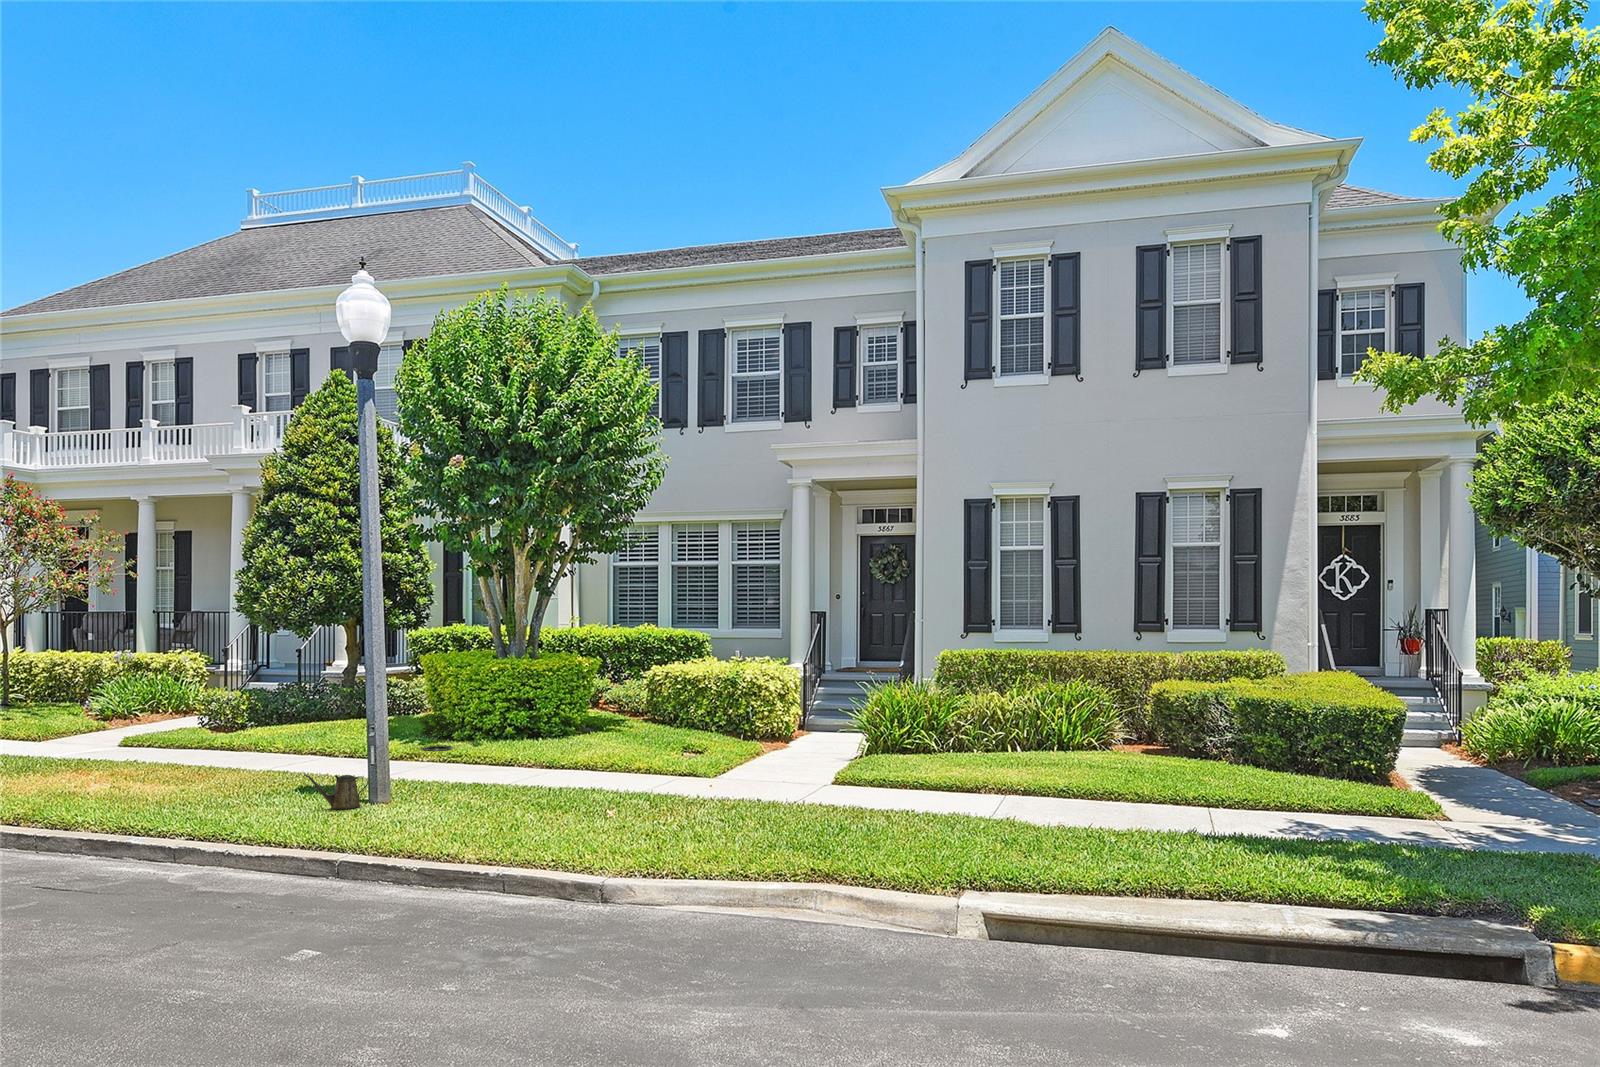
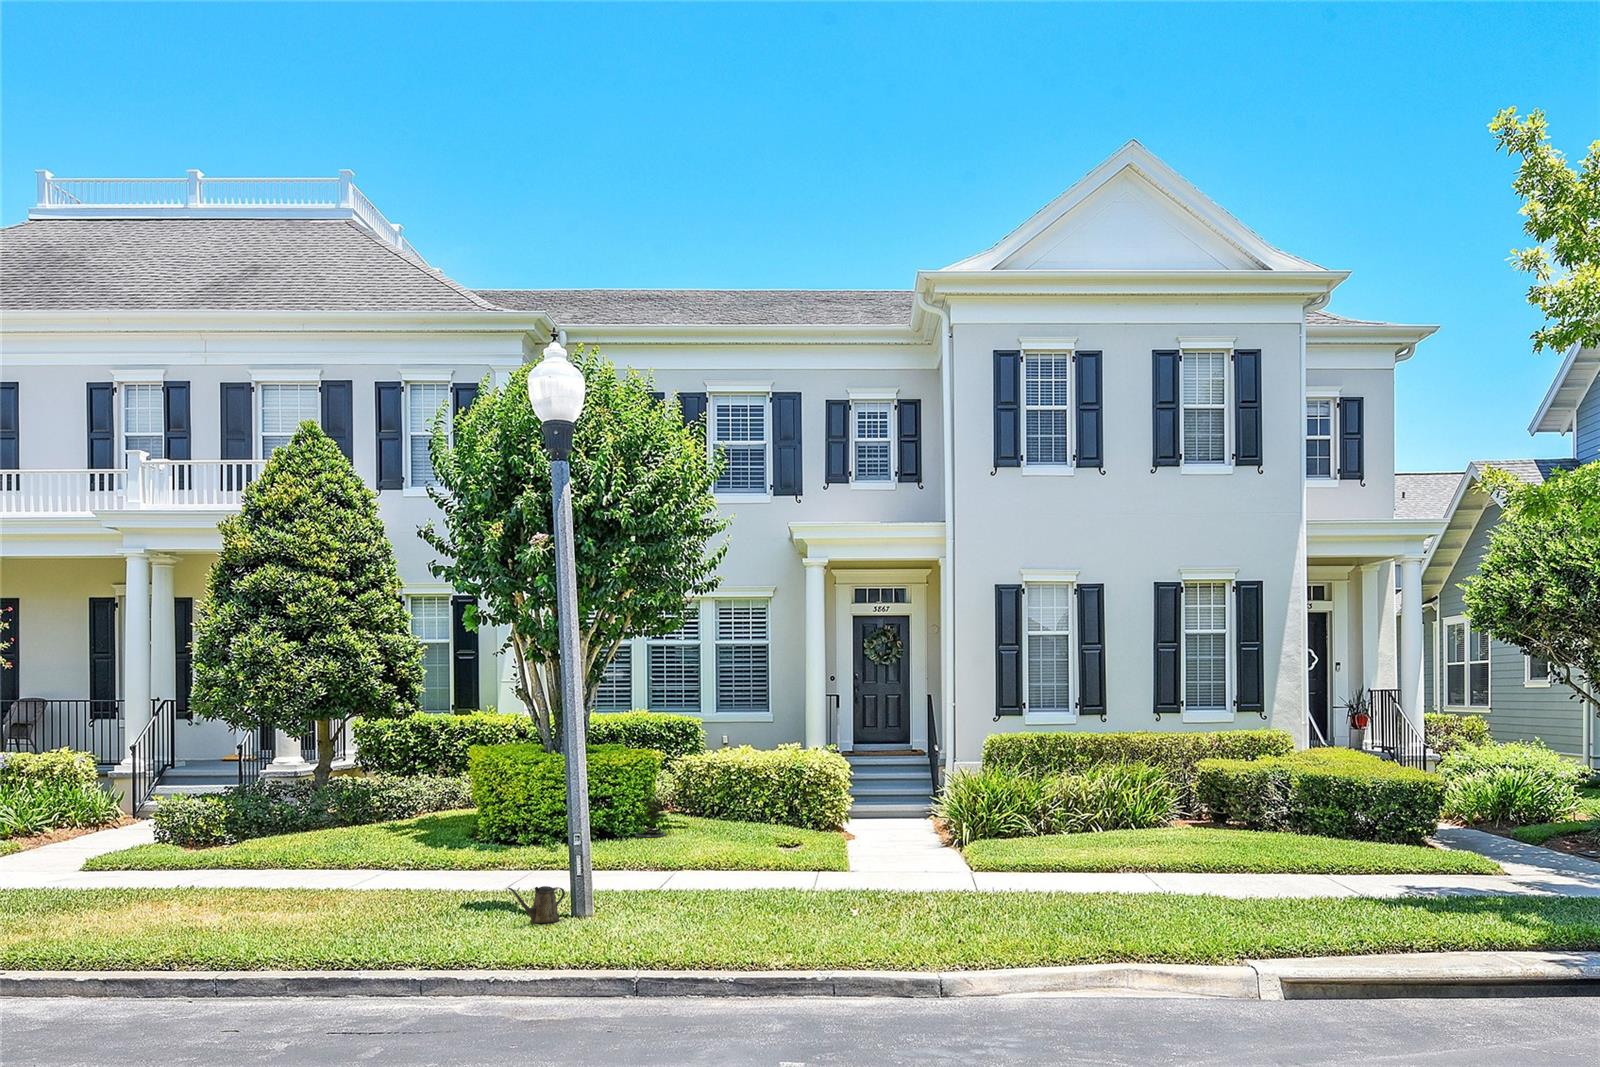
potted tree: present [420,701,453,751] -> present [636,786,665,837]

